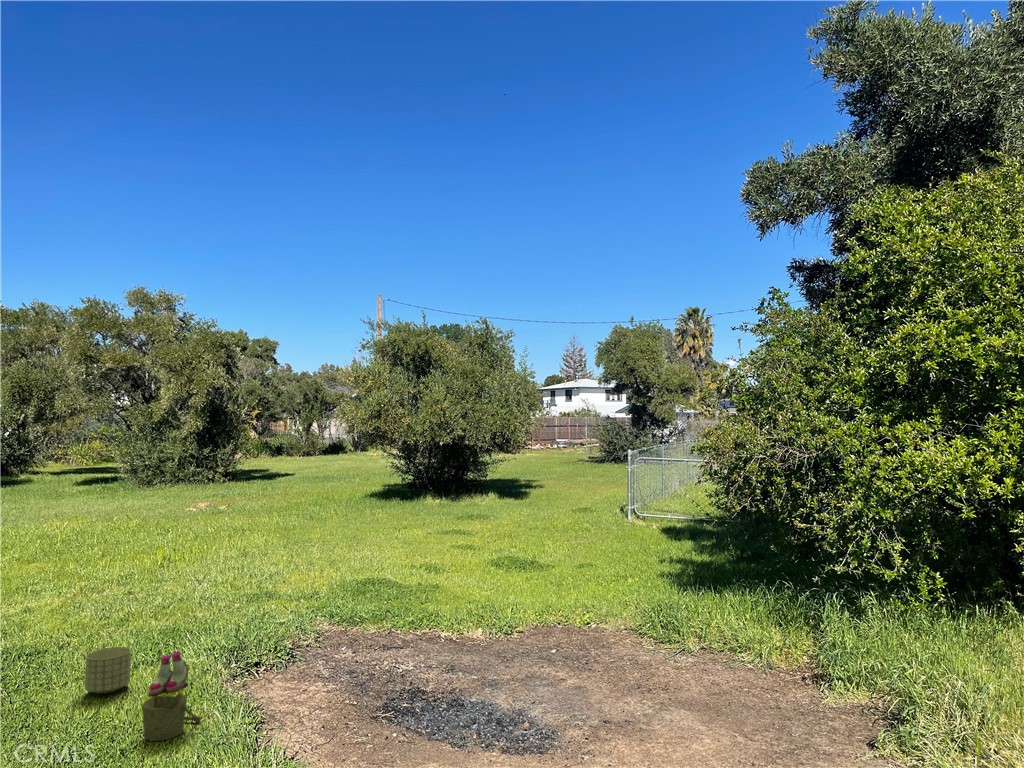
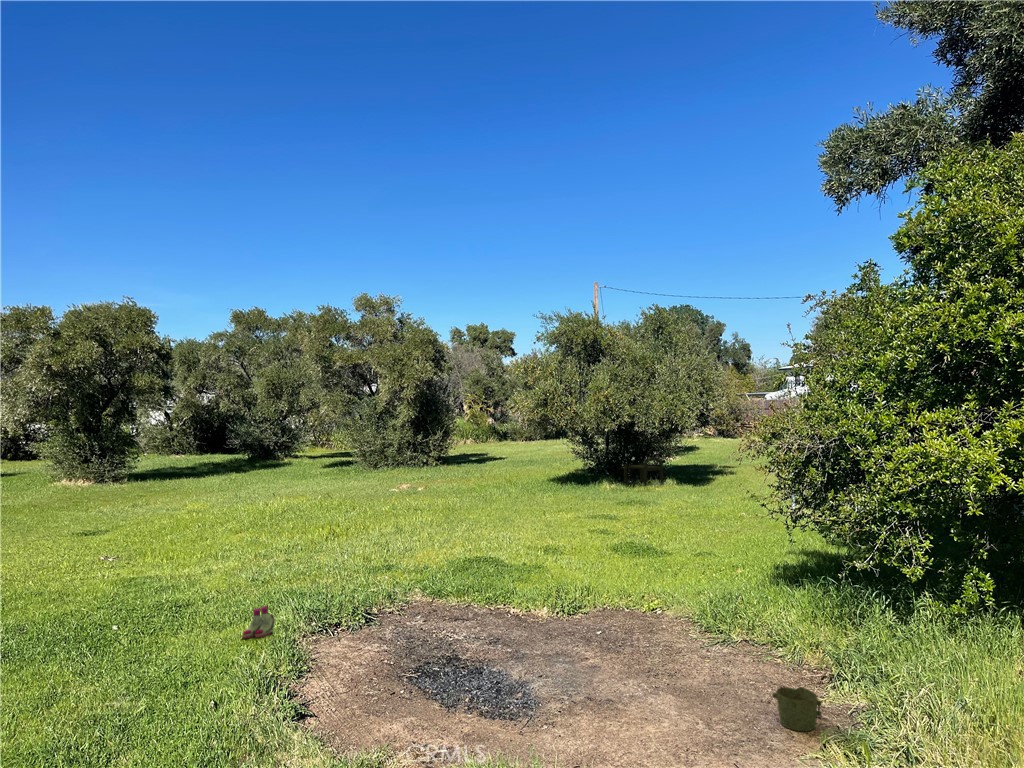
bench: none [445,470,486,499] -> present [624,457,664,486]
planter: present [85,647,131,694] -> none [202,599,235,634]
bucket: present [142,693,201,741] -> present [773,687,822,731]

